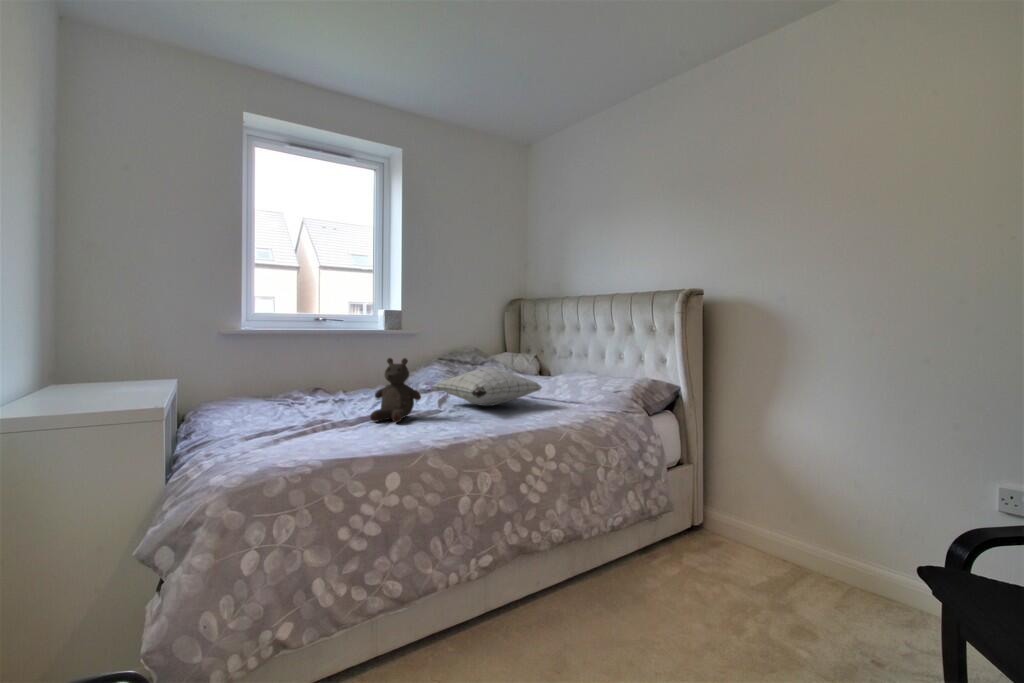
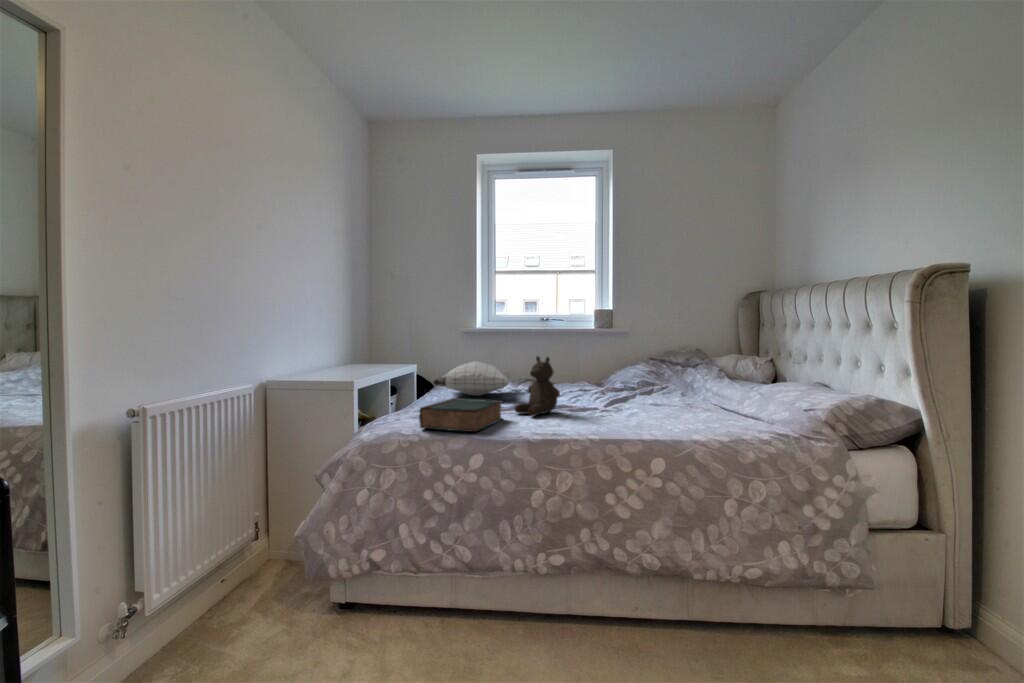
pillow: present [434,367,542,406] -> present [433,361,512,396]
book: none [291,409,374,454] -> present [419,398,502,432]

